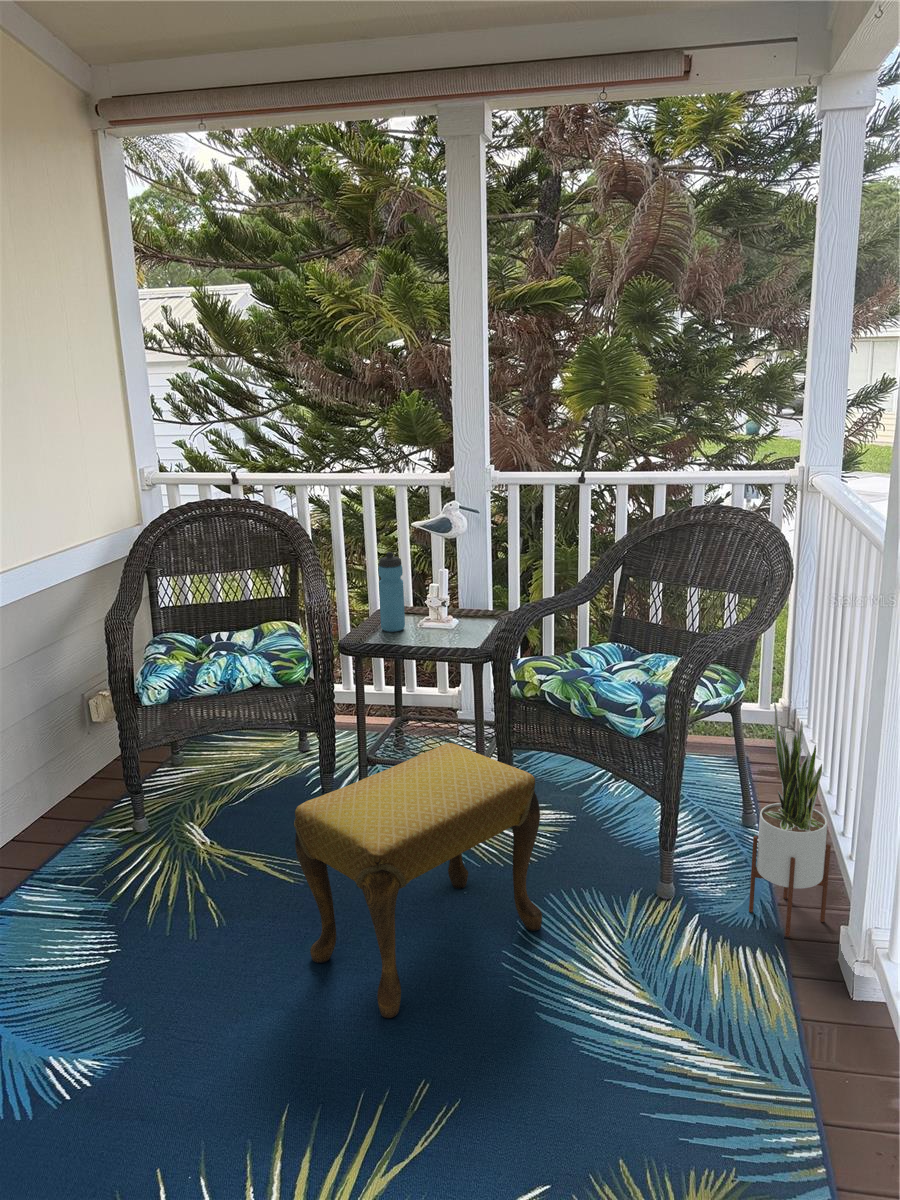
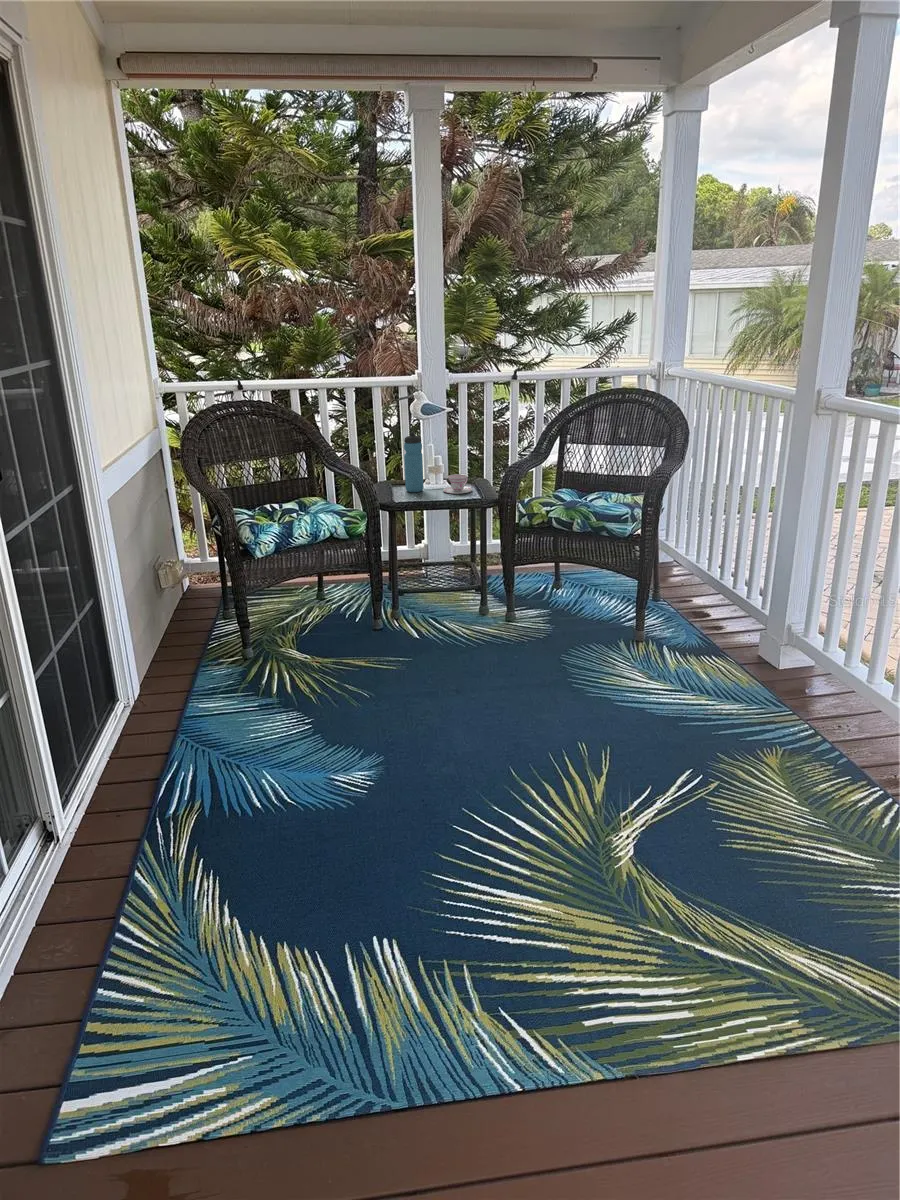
teacup: none [426,612,466,640] -> present [443,474,472,494]
potted plant: present [749,702,831,937] -> none [698,505,752,648]
footstool: present [294,743,542,1018] -> none [449,553,588,720]

